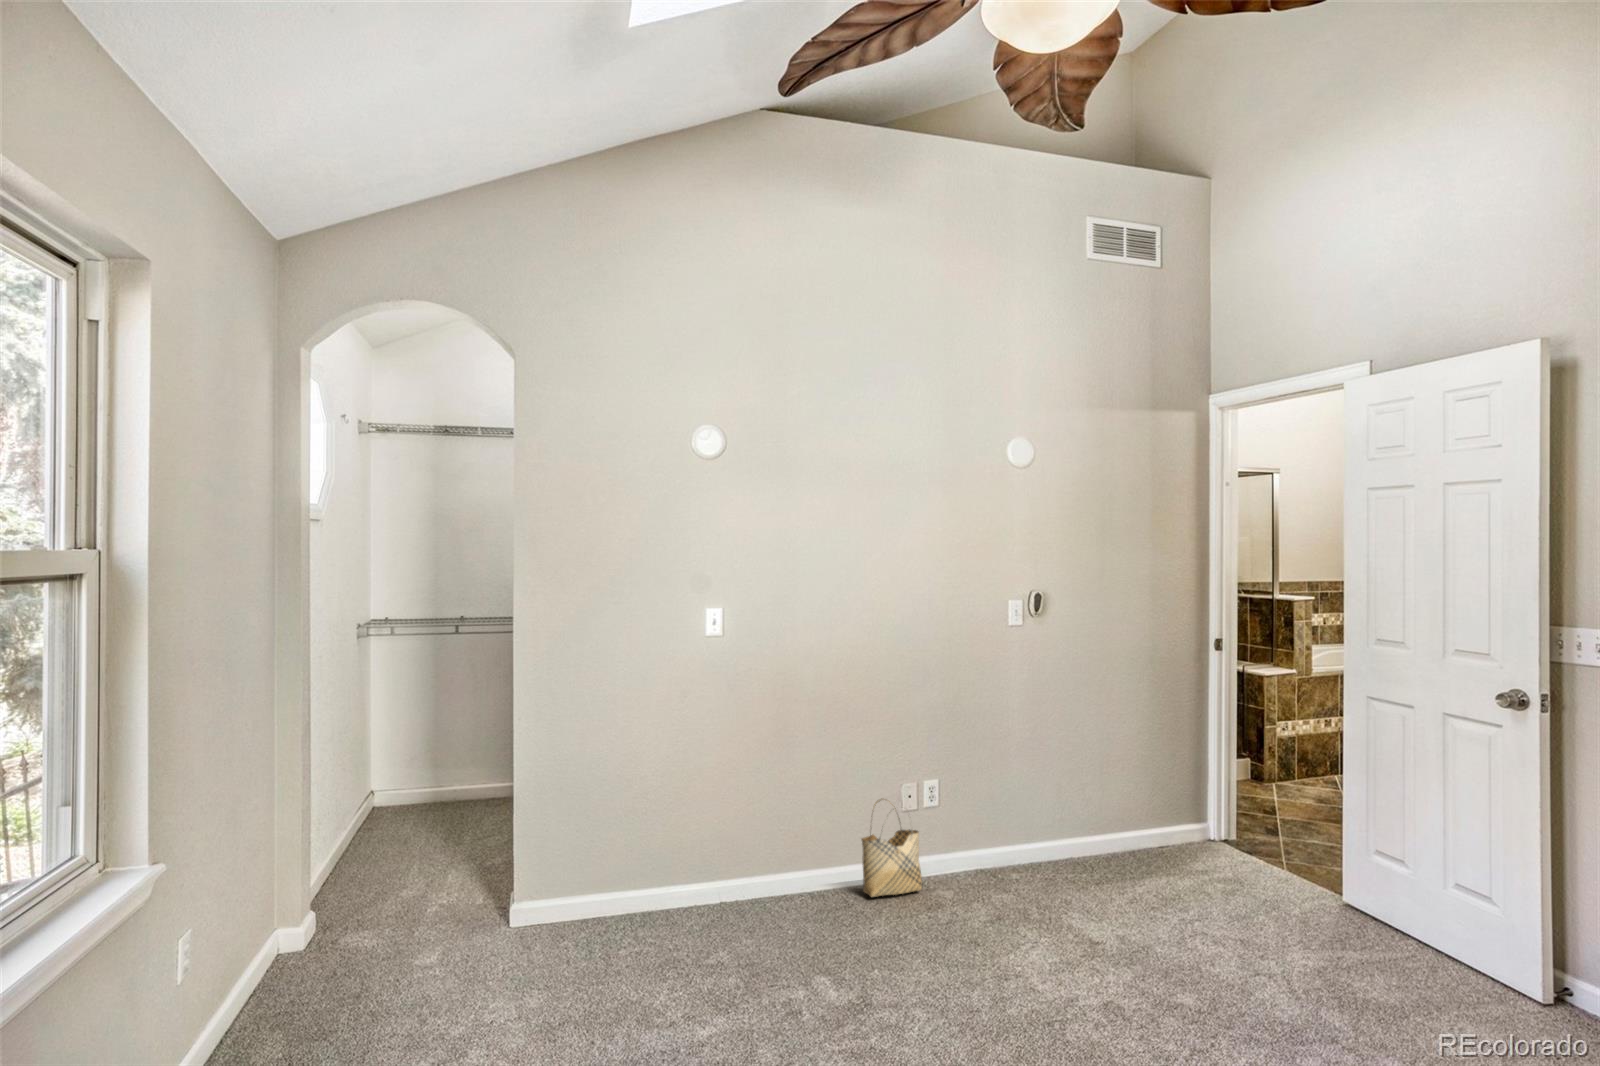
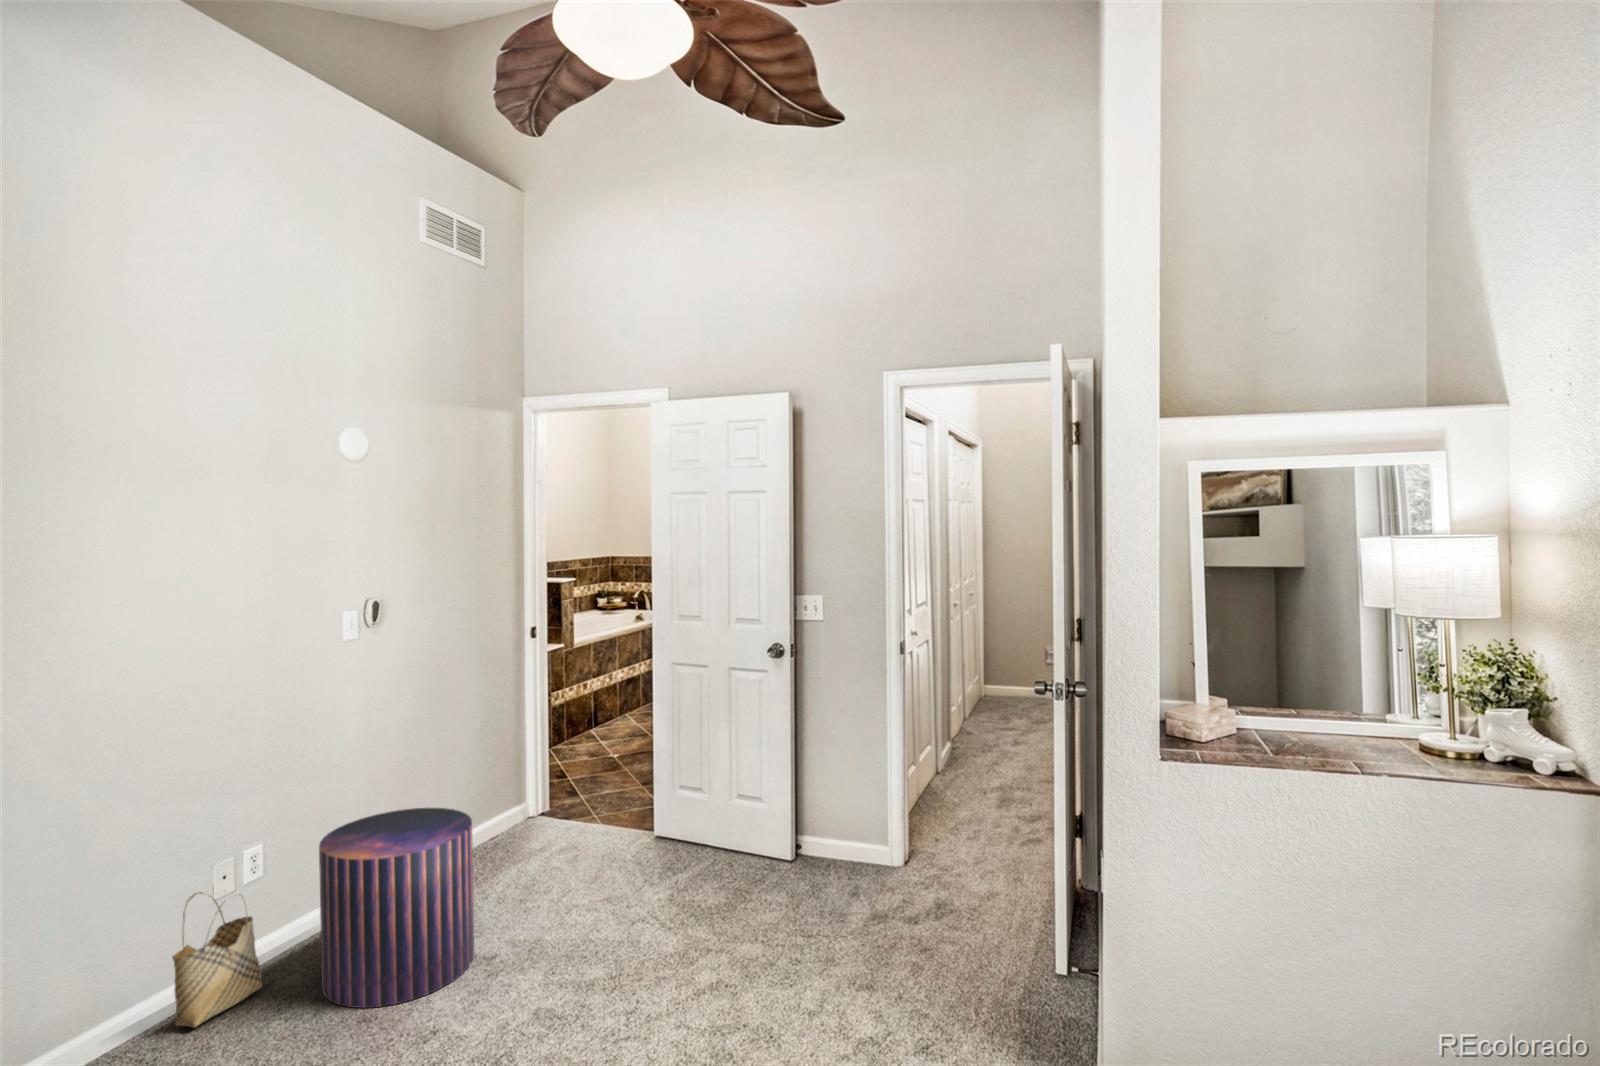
pouf: none [957,777,1086,947] -> present [319,808,474,1008]

